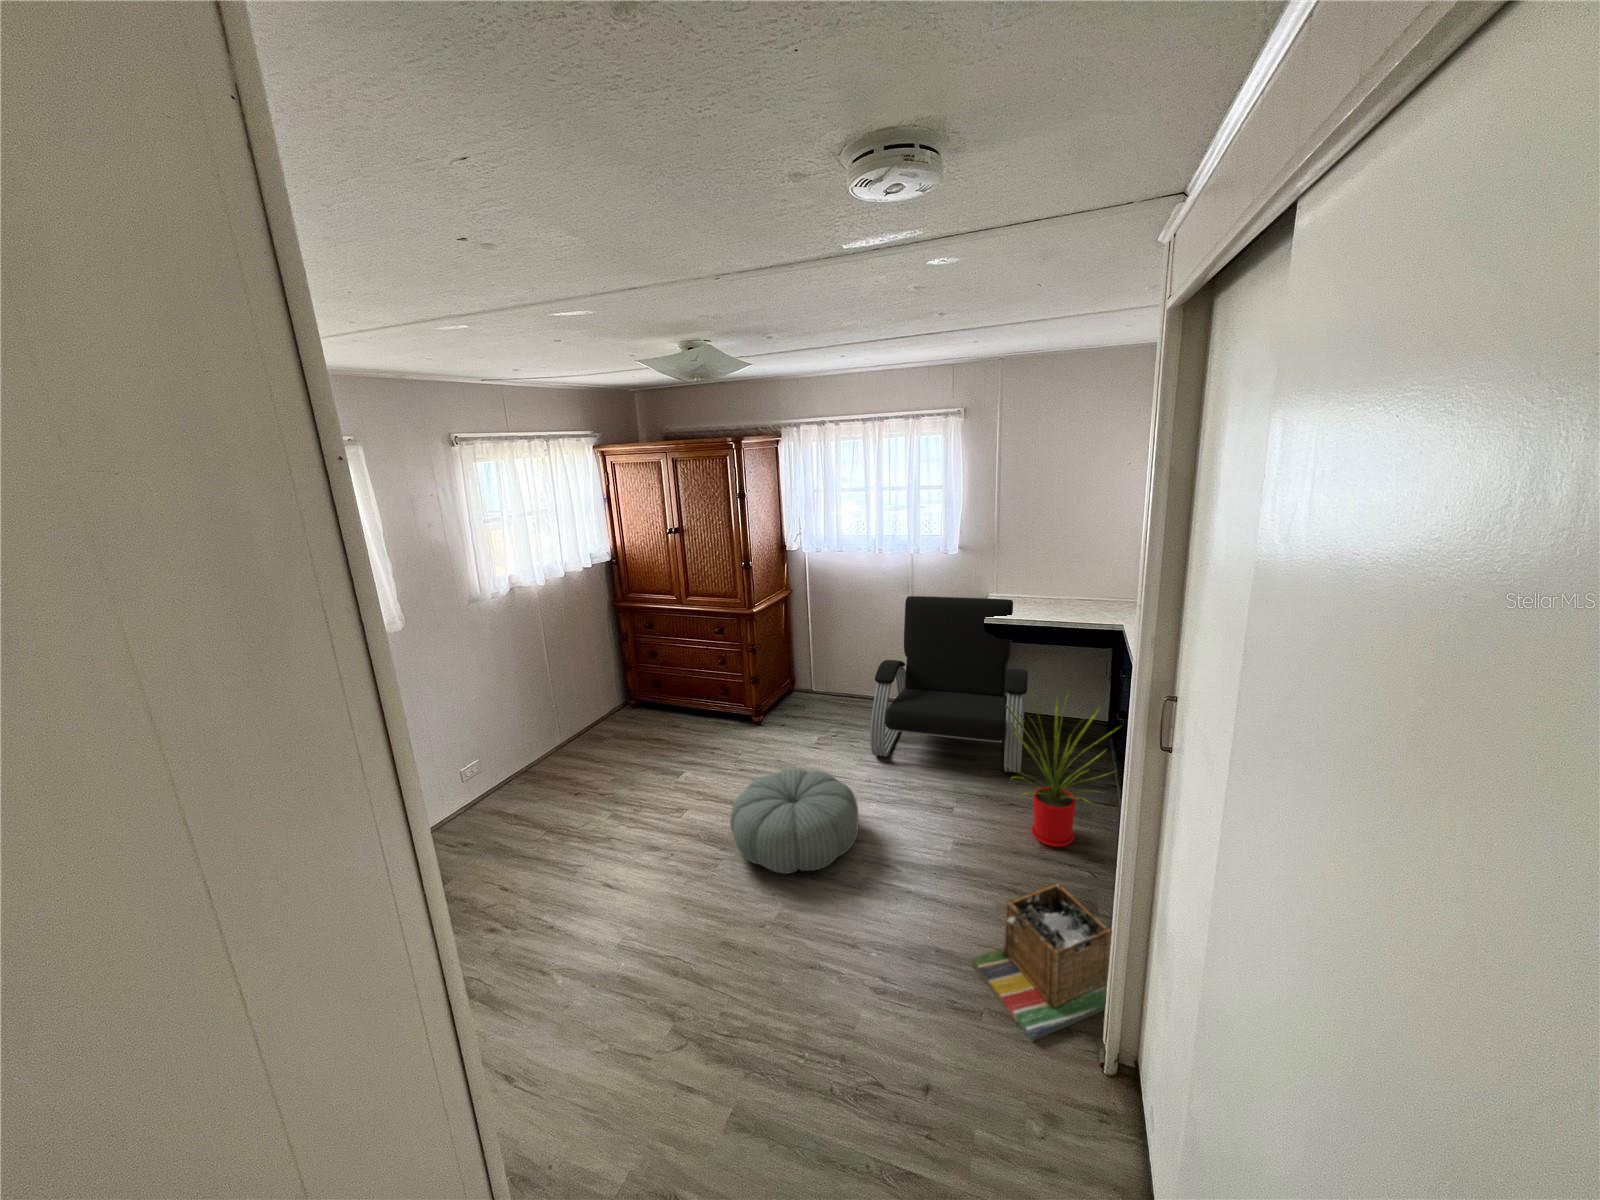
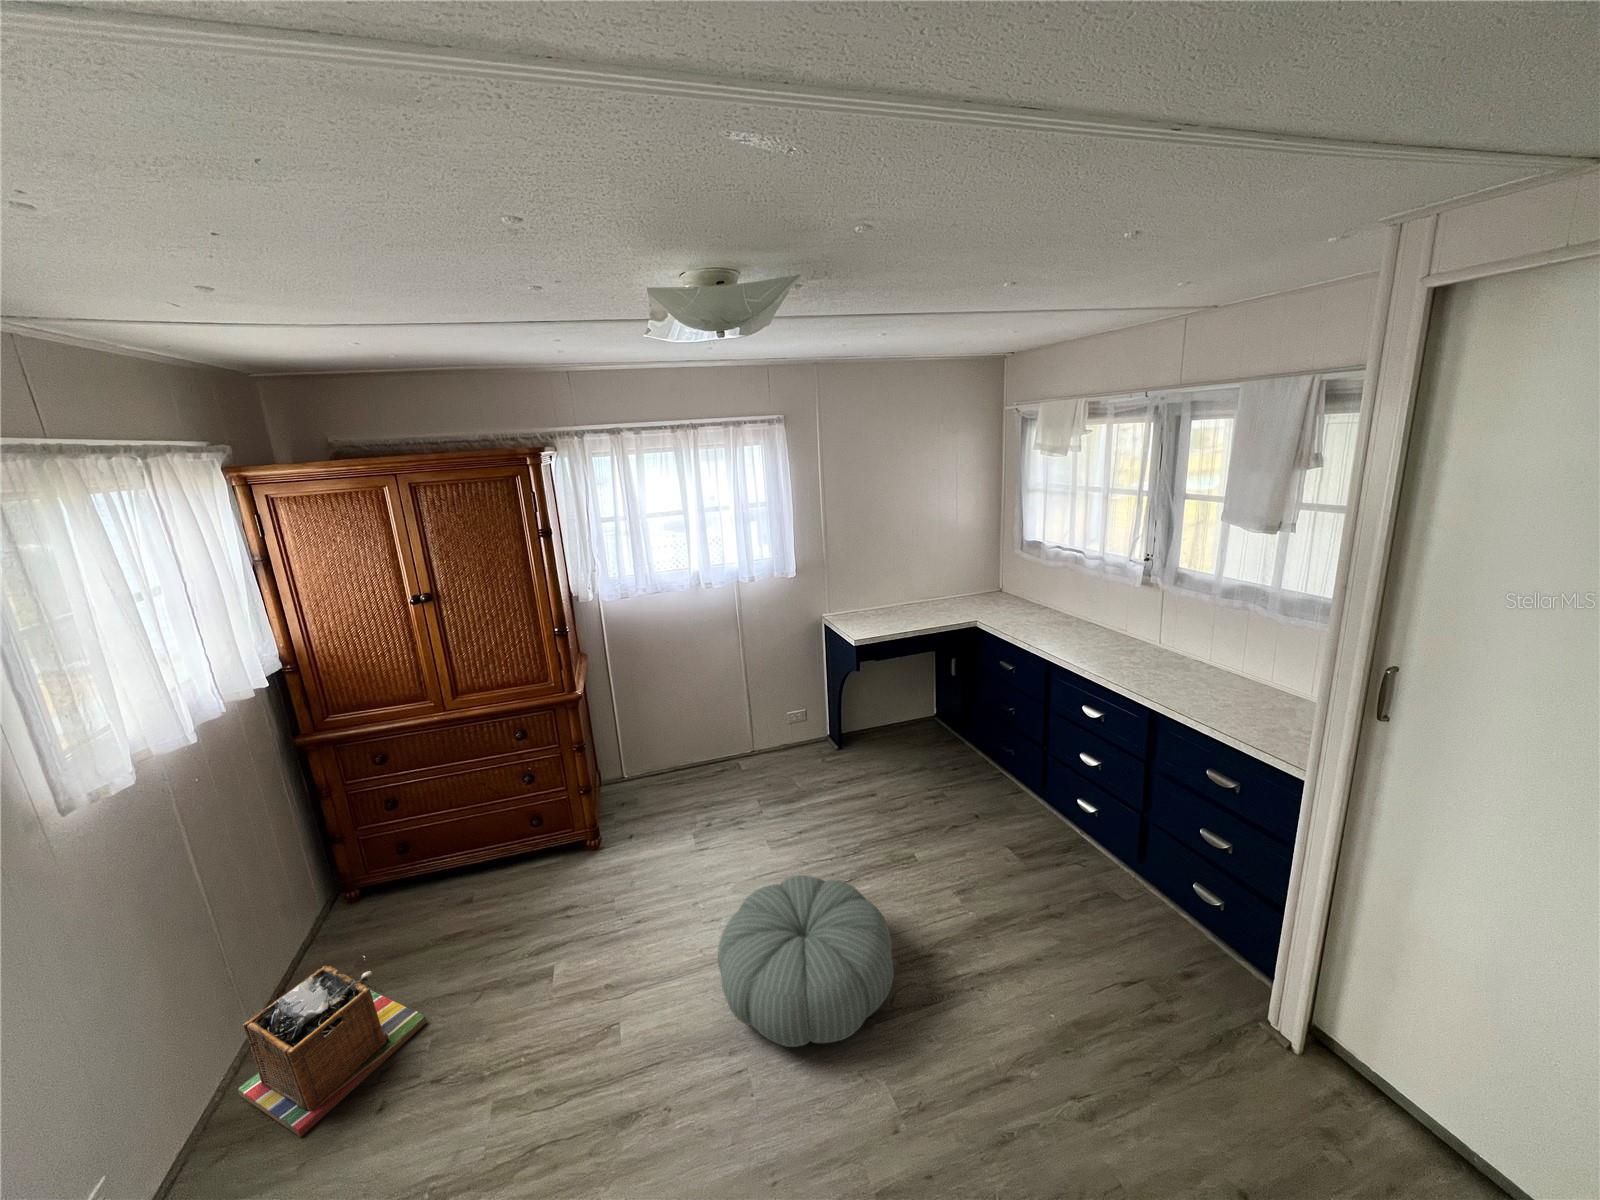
armchair: present [870,596,1028,773] -> none [745,617,935,830]
house plant: present [1007,696,1111,847] -> none [954,693,1074,855]
laundry basket: present [972,883,1112,1041] -> present [238,956,427,1137]

